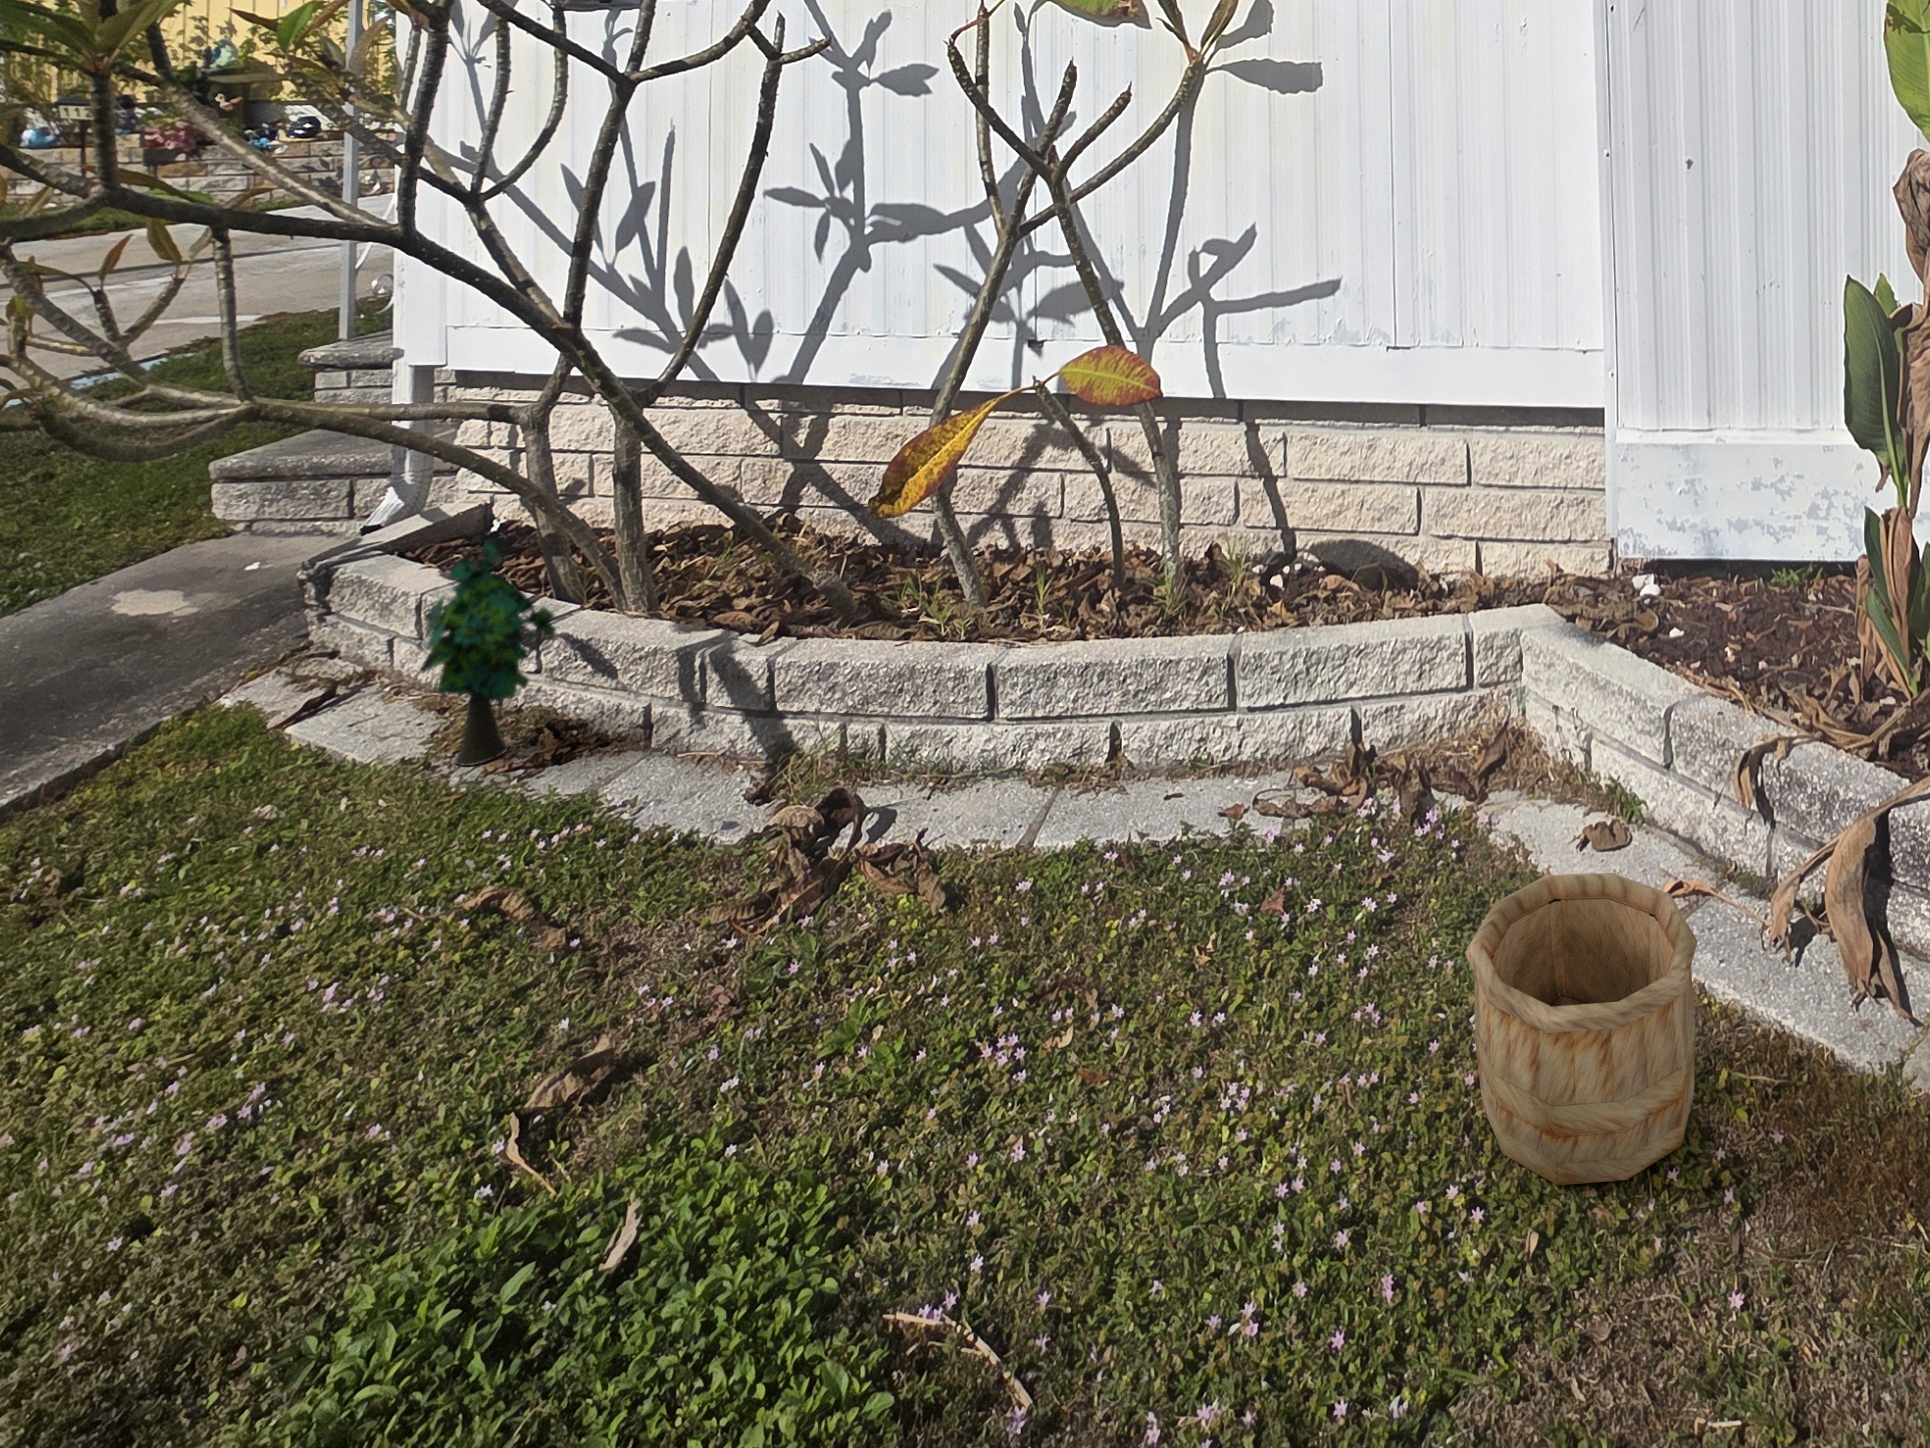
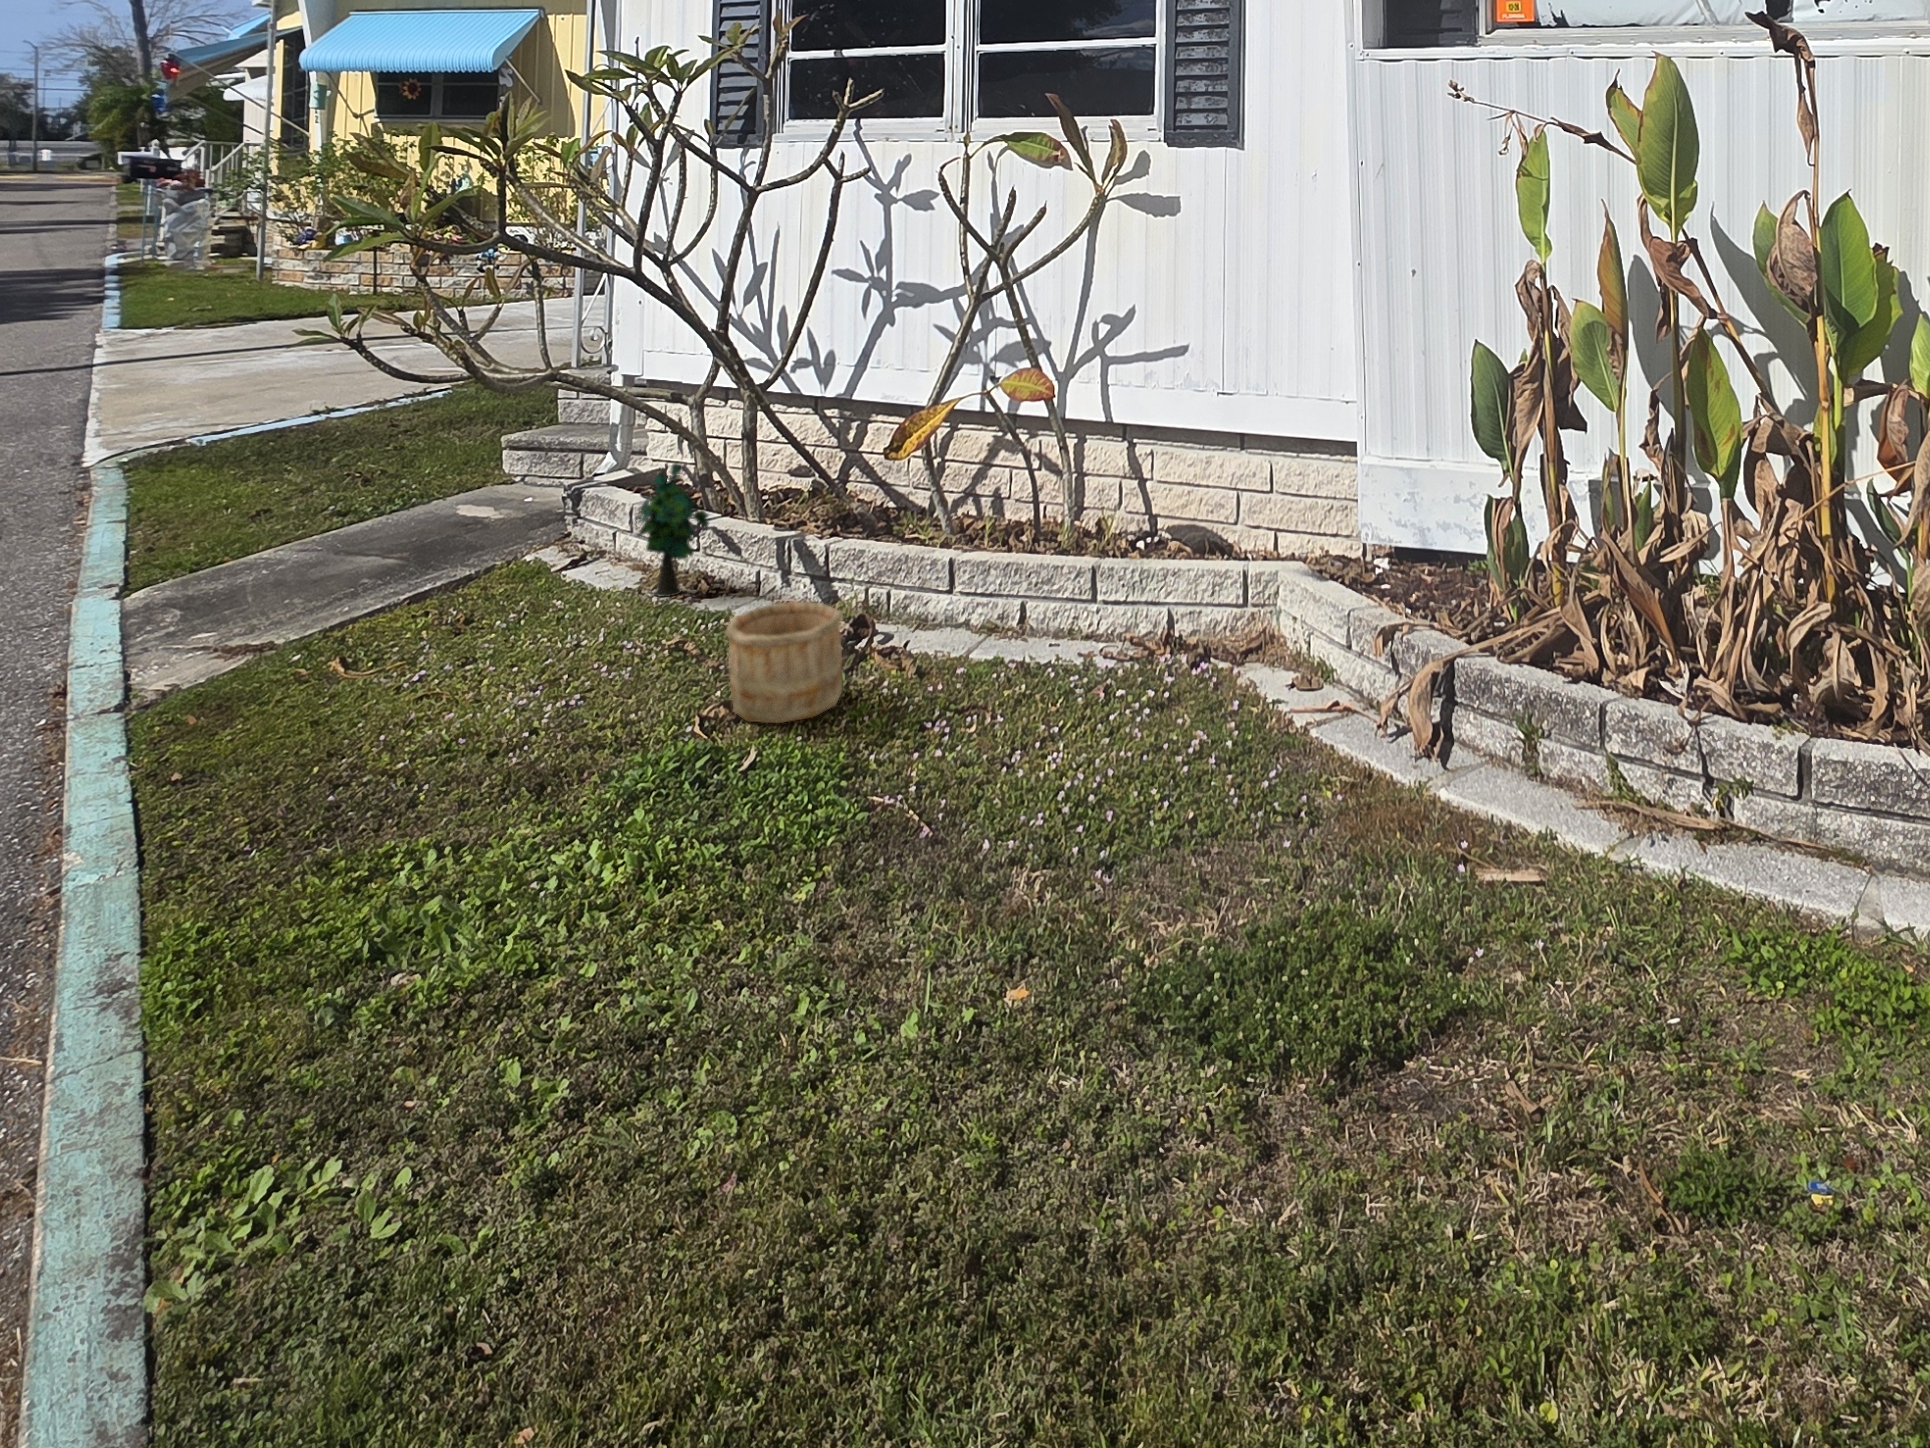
wooden bucket: present [1465,873,1698,1185] -> present [725,601,843,723]

